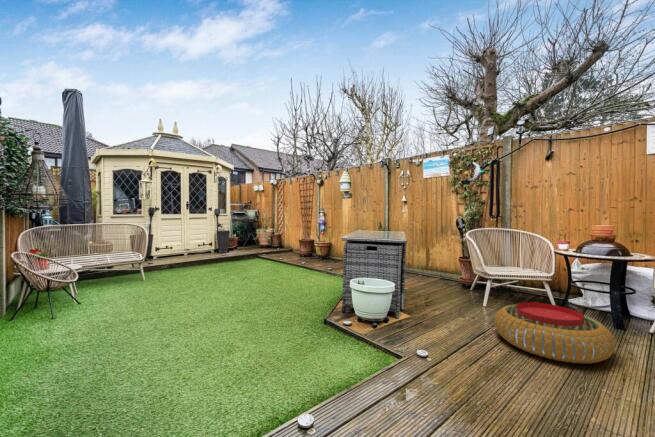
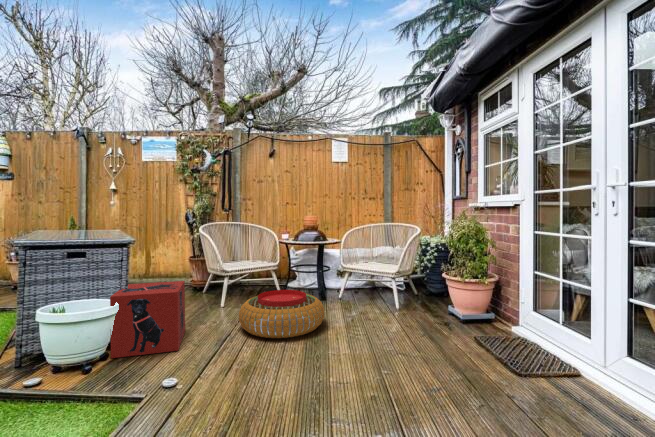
storage box: none [389,272,445,333] -> present [110,281,185,358]

